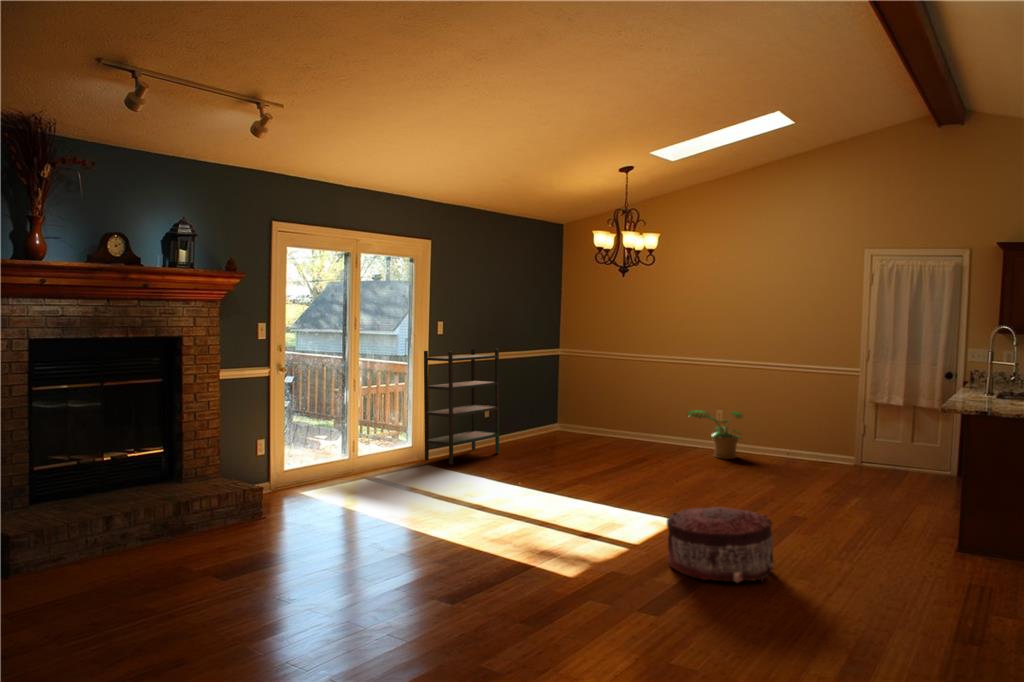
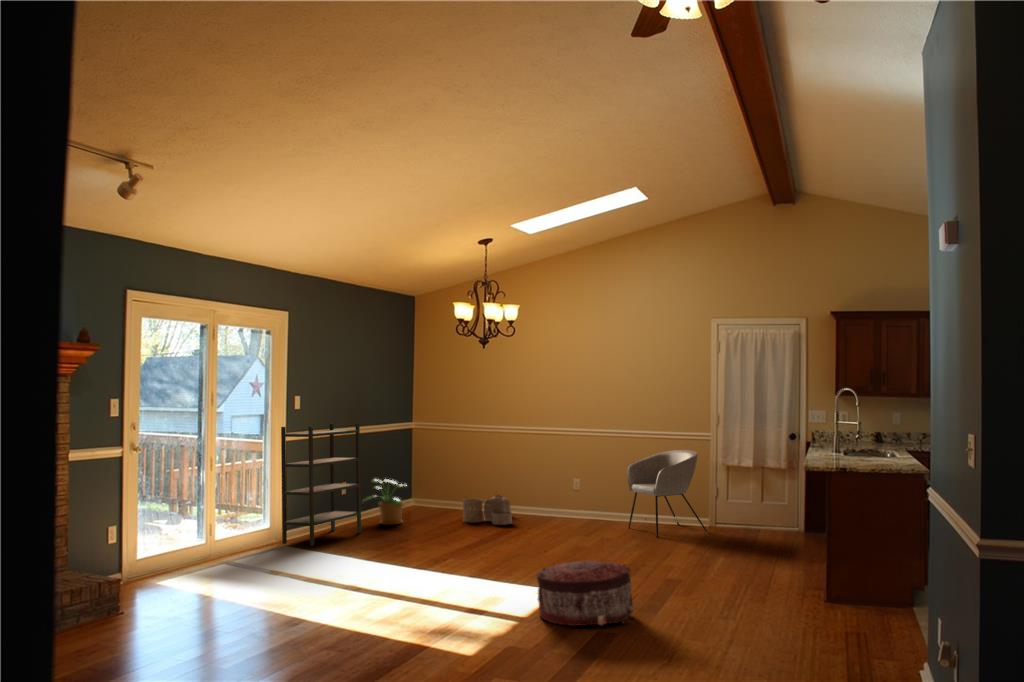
armchair: none [764,386,851,475] -> present [627,450,707,537]
potted plant: present [688,410,743,459] -> present [364,479,407,525]
woven basket: none [598,420,646,452] -> present [463,495,512,525]

